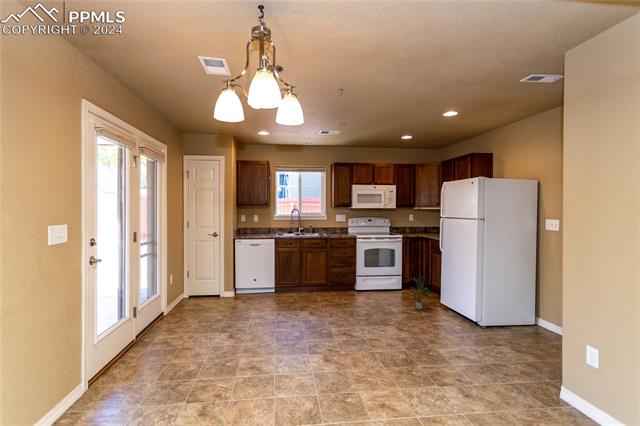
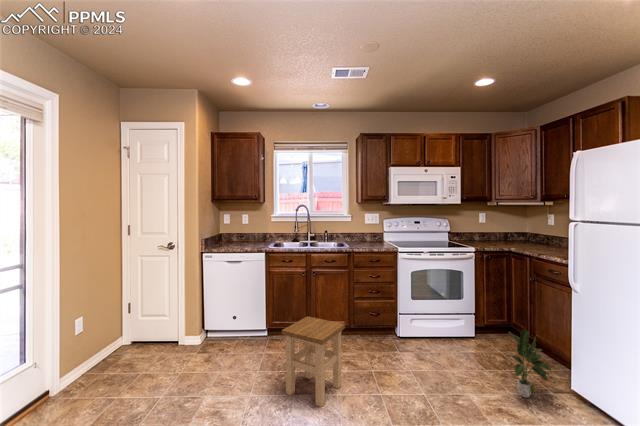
stool: none [295,273,328,315] -> present [282,316,345,407]

